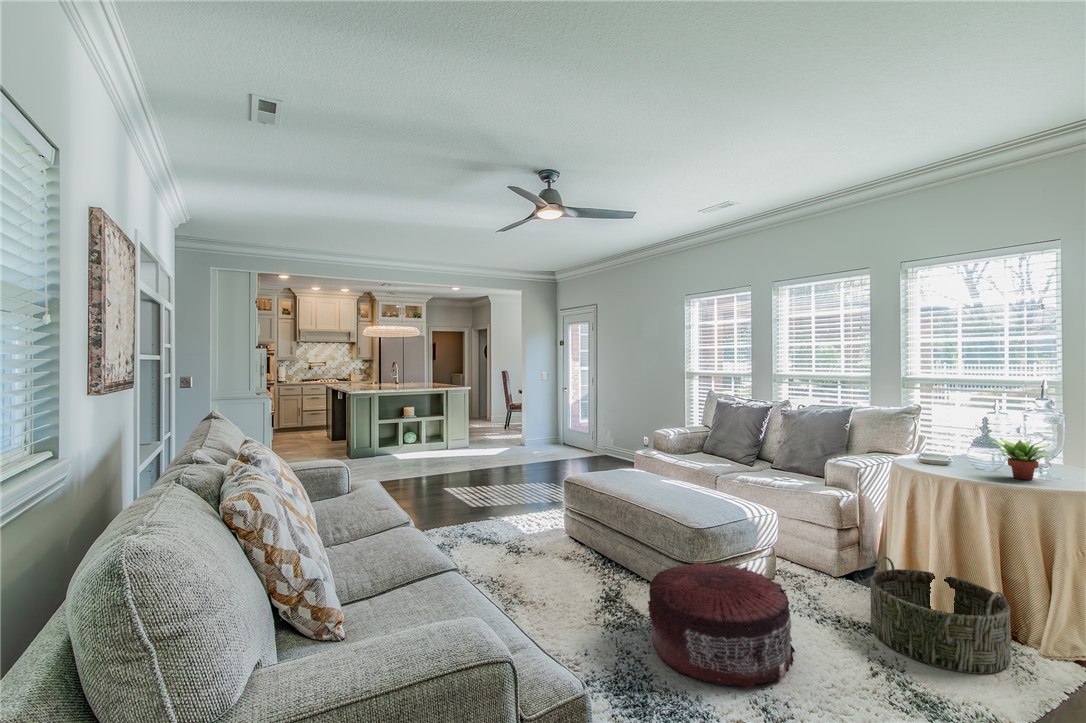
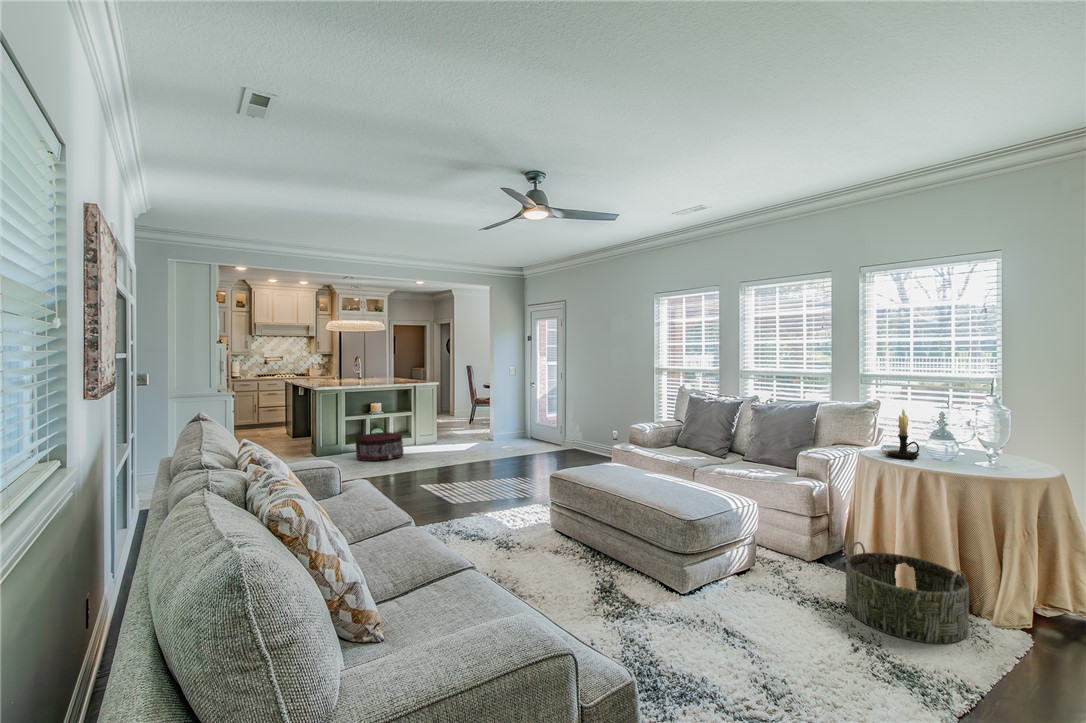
candle holder: none [923,412,959,468] -> present [888,408,919,459]
succulent plant: present [991,438,1053,480] -> none [948,431,1002,469]
pouf: present [648,562,795,688] -> present [355,432,403,461]

